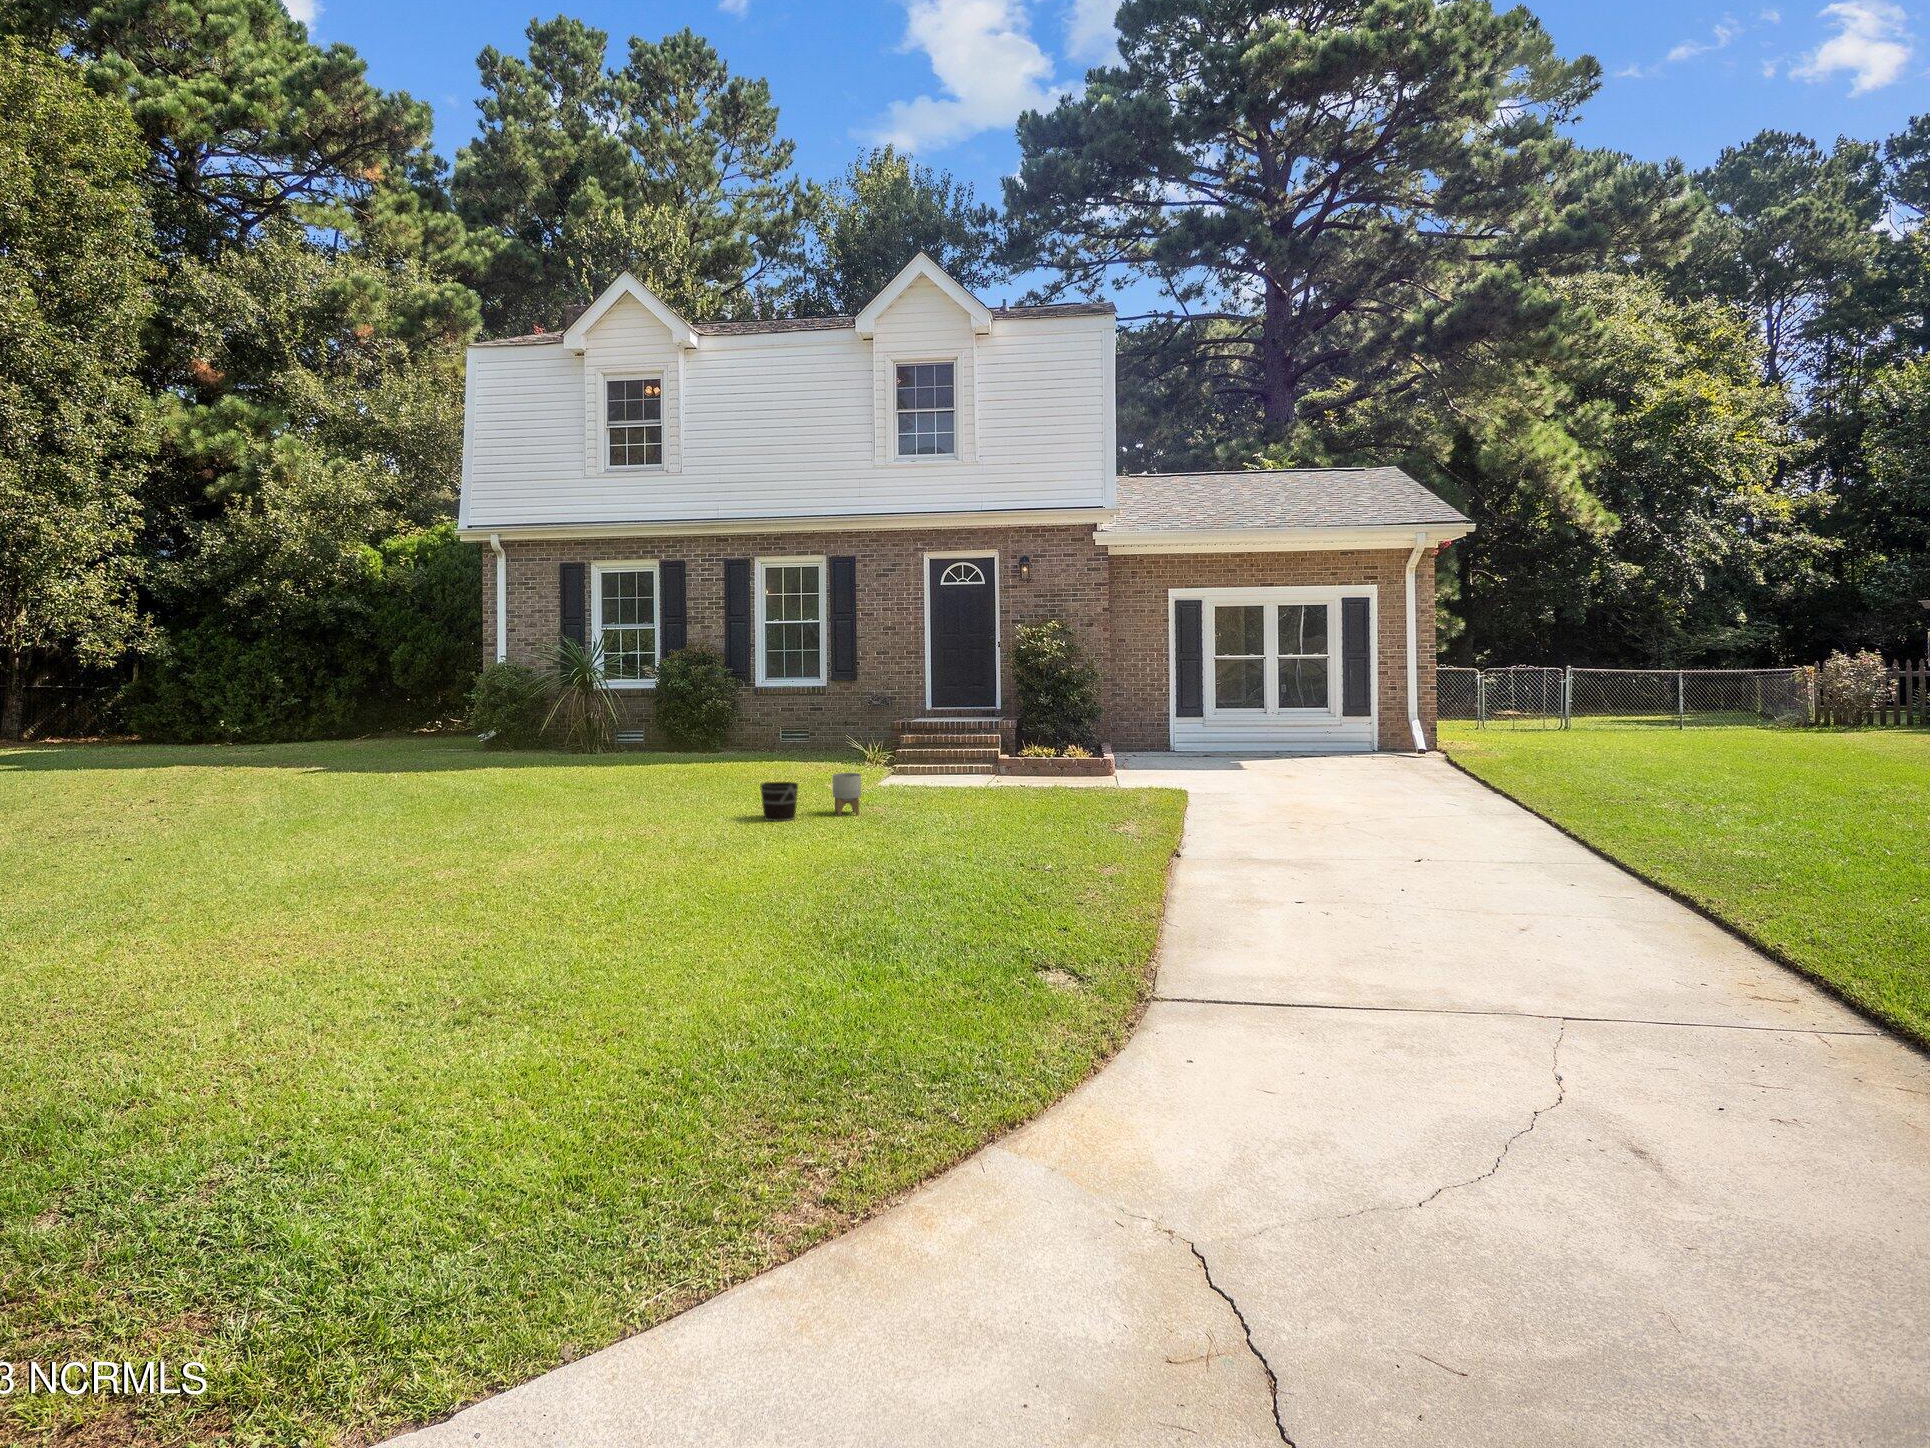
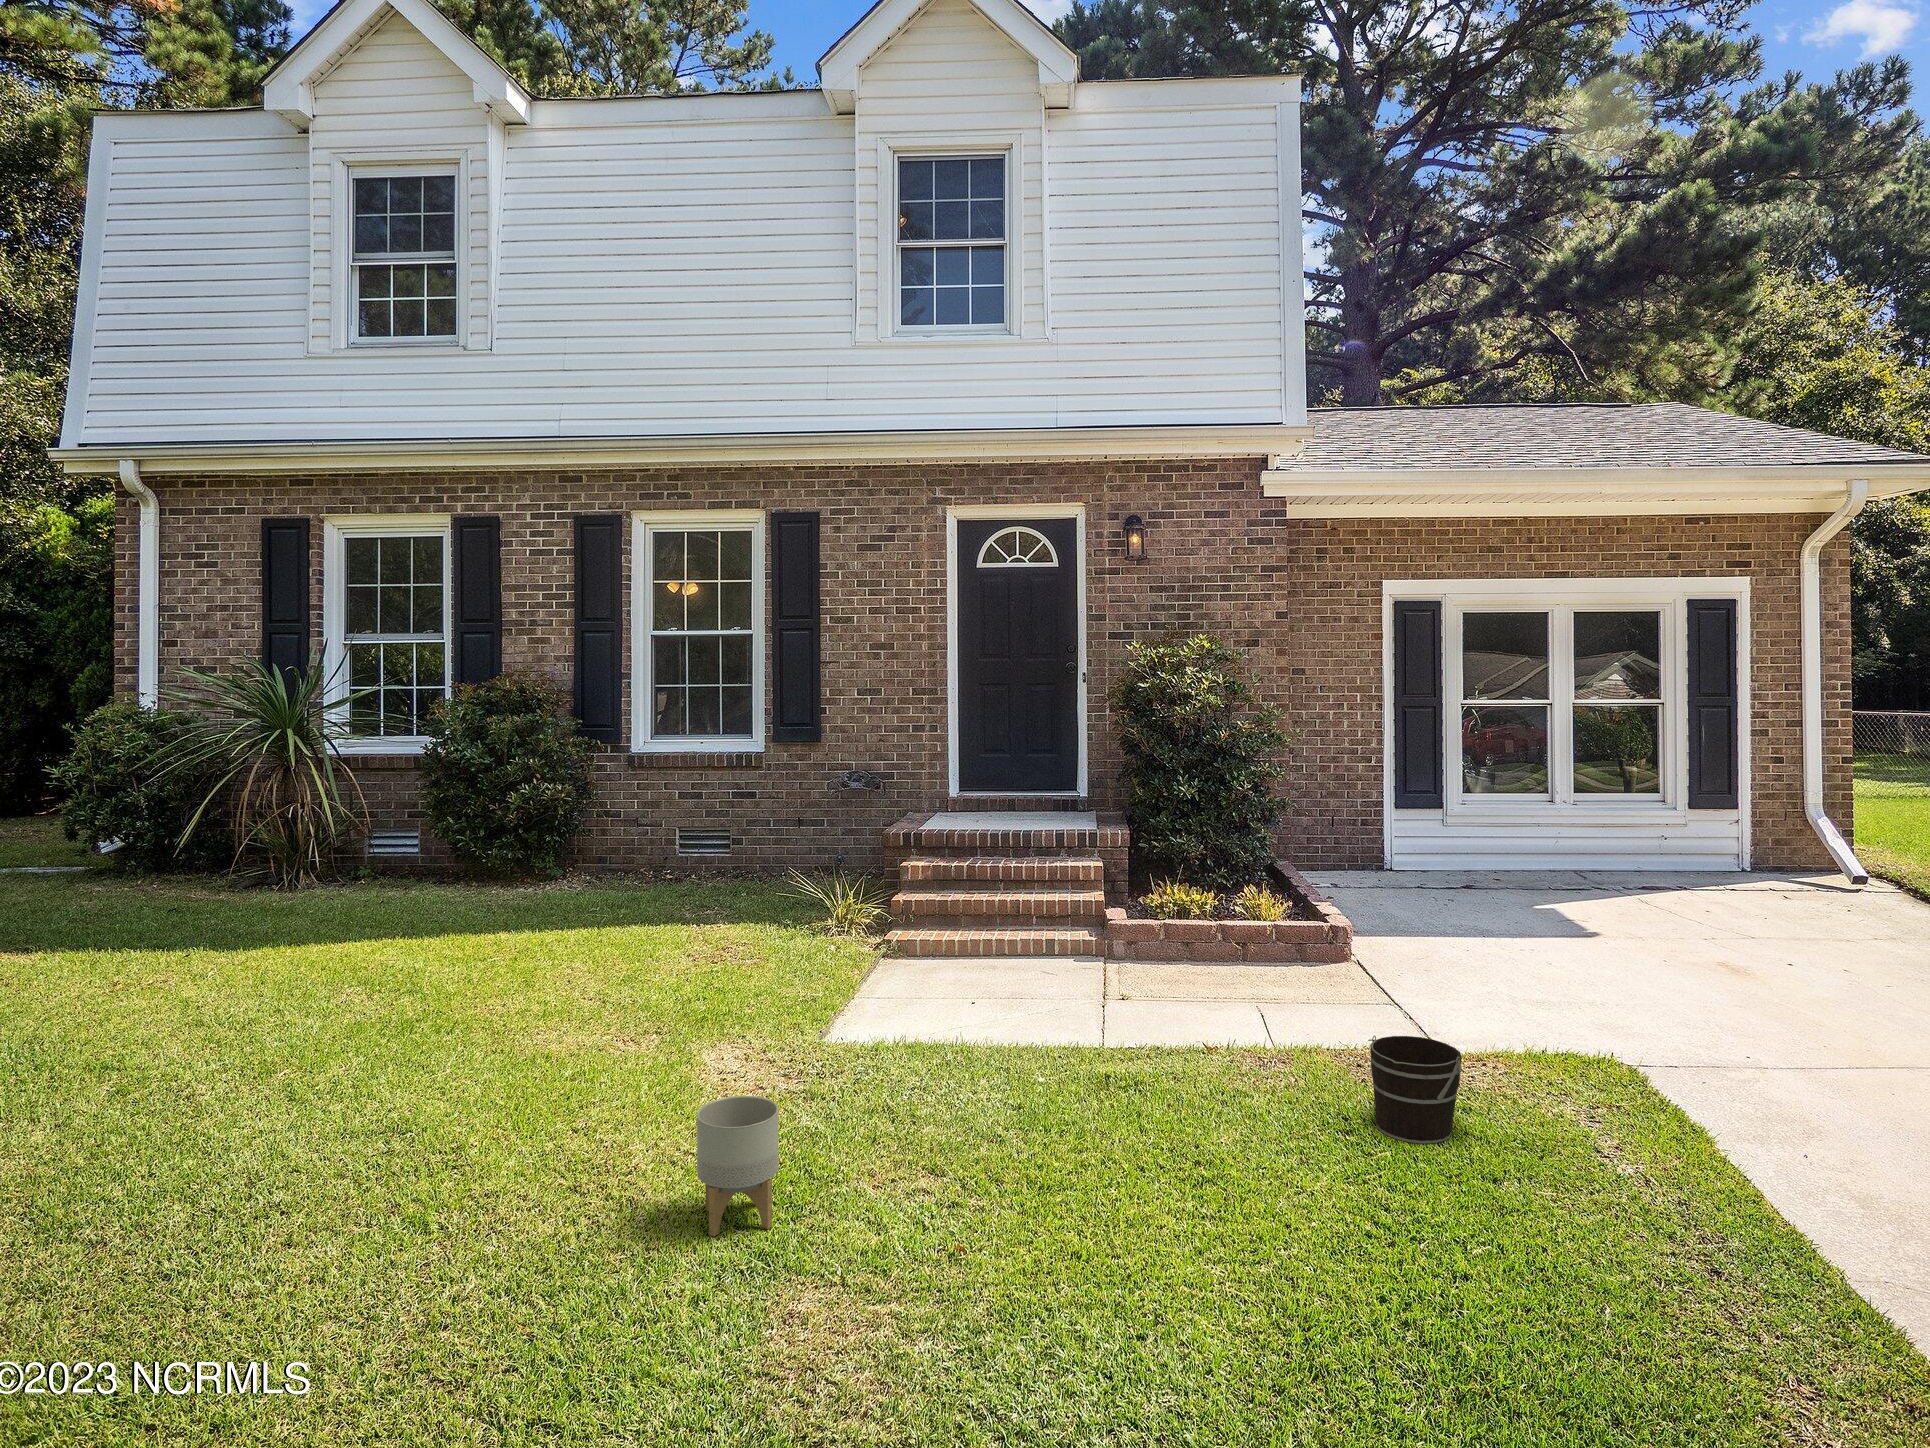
bucket: present [760,782,798,821] -> present [1368,1035,1462,1144]

